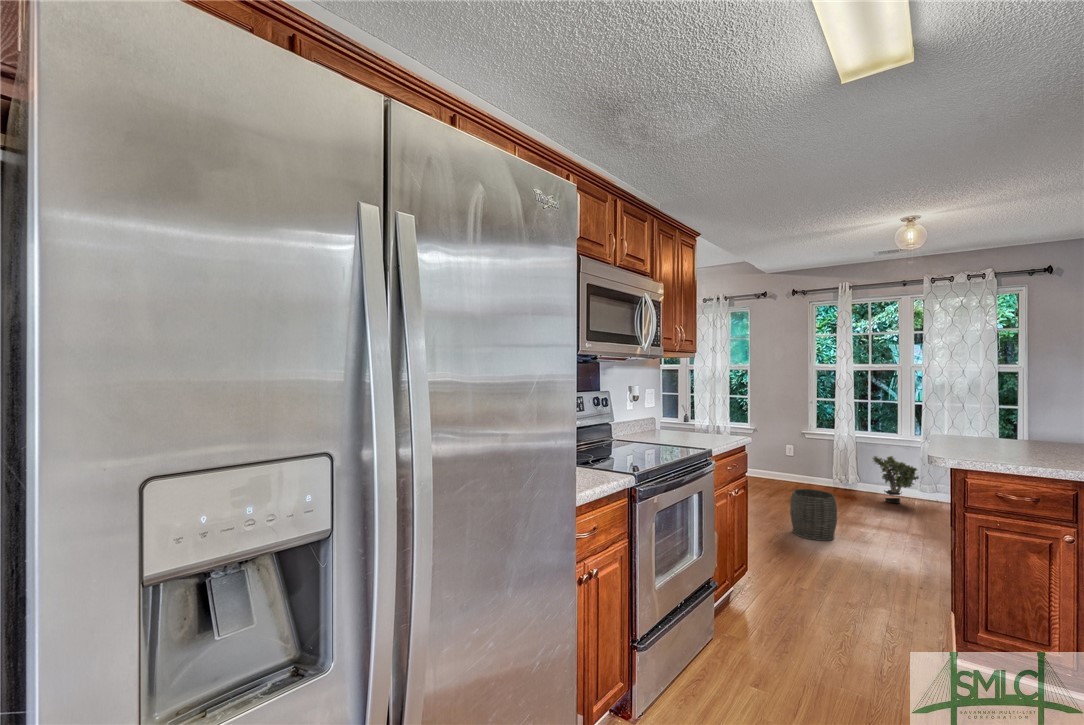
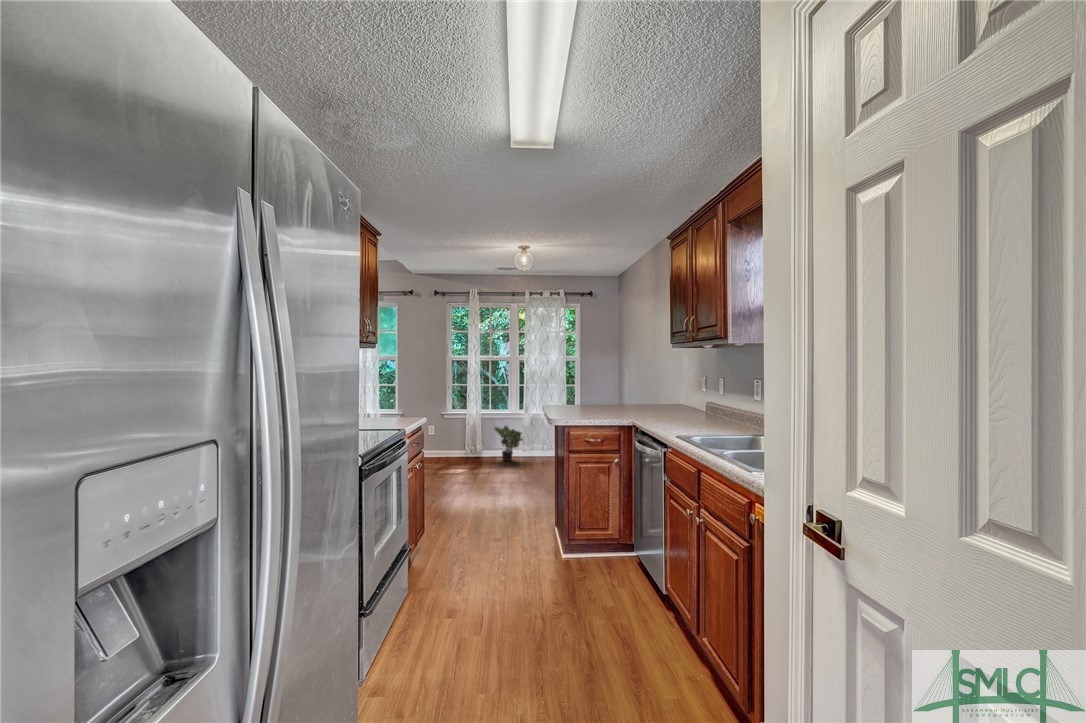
woven basket: present [790,489,837,541] -> none [445,458,479,499]

